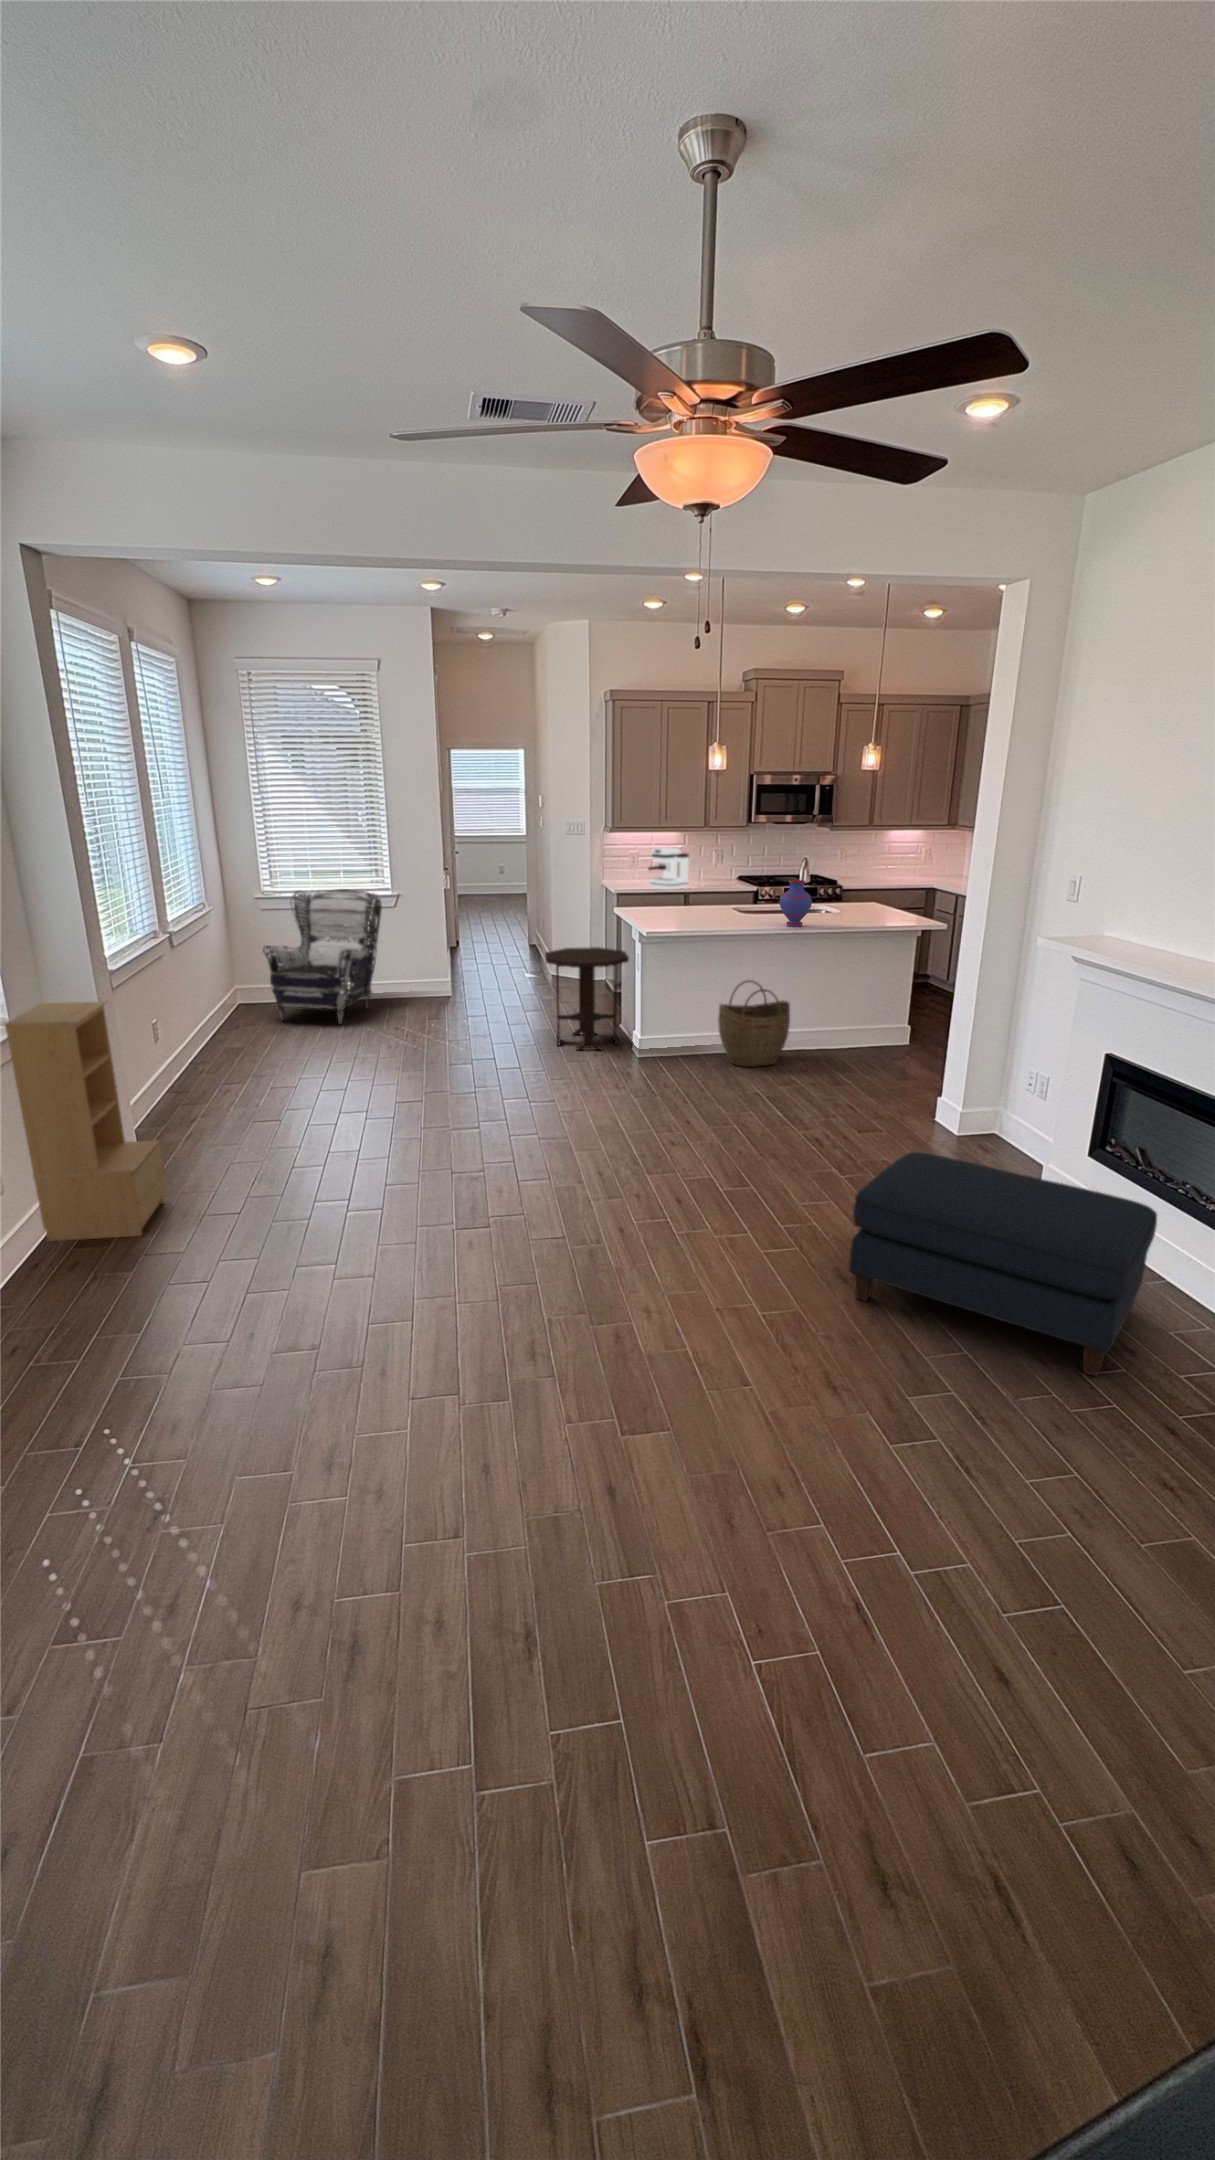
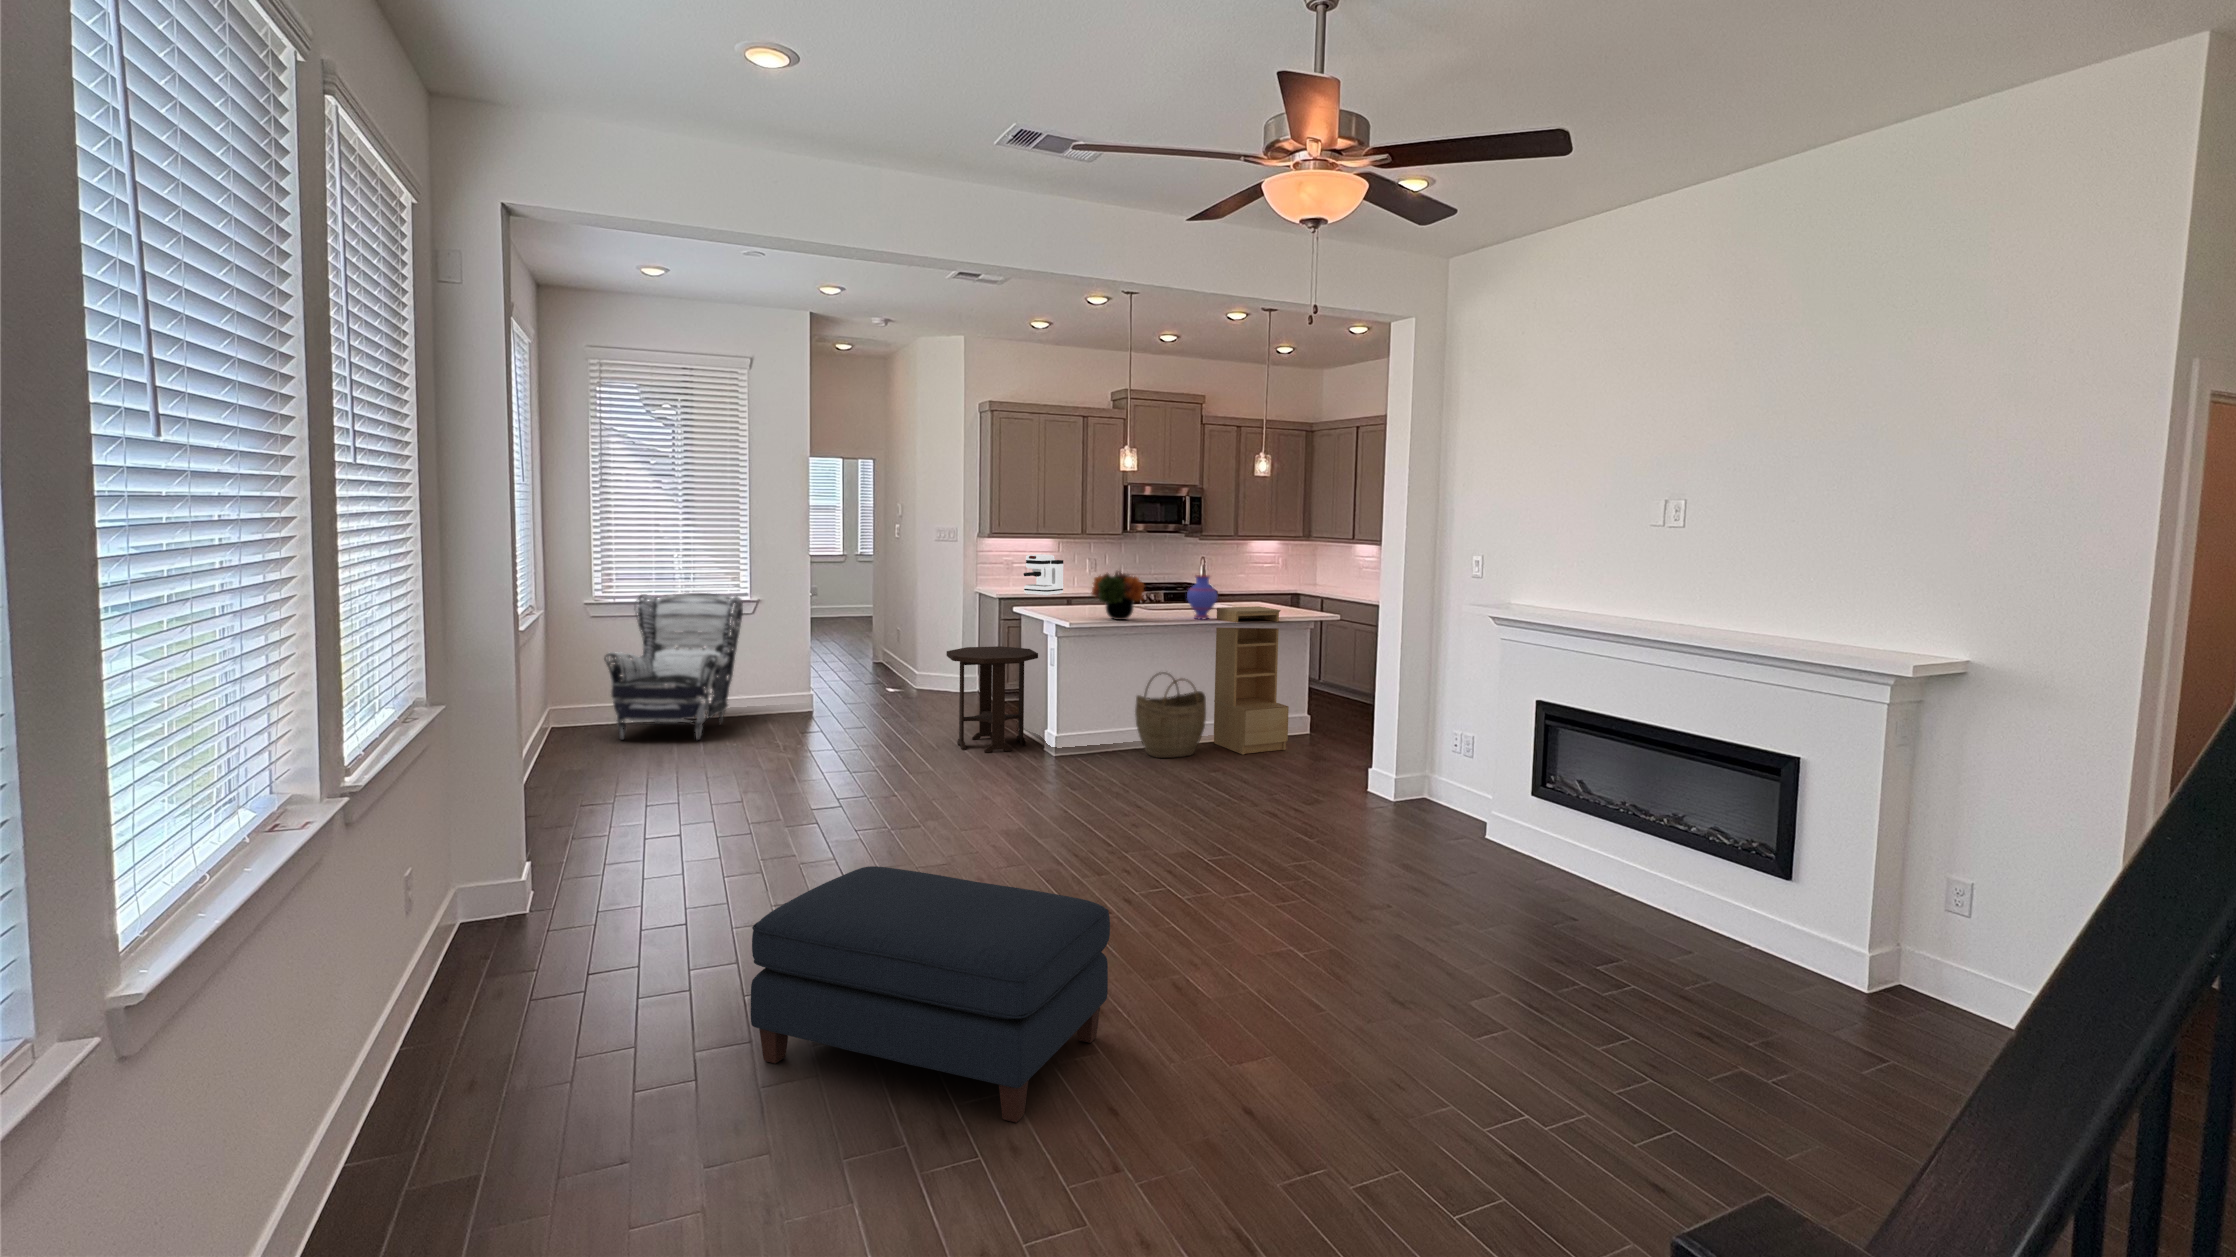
flower arrangement: none [678,876,734,927] -> present [1091,571,1144,620]
bookshelf: present [5,1002,167,1241] -> present [1214,606,1289,755]
ottoman: present [849,1152,1157,1376] -> present [751,866,1110,1123]

